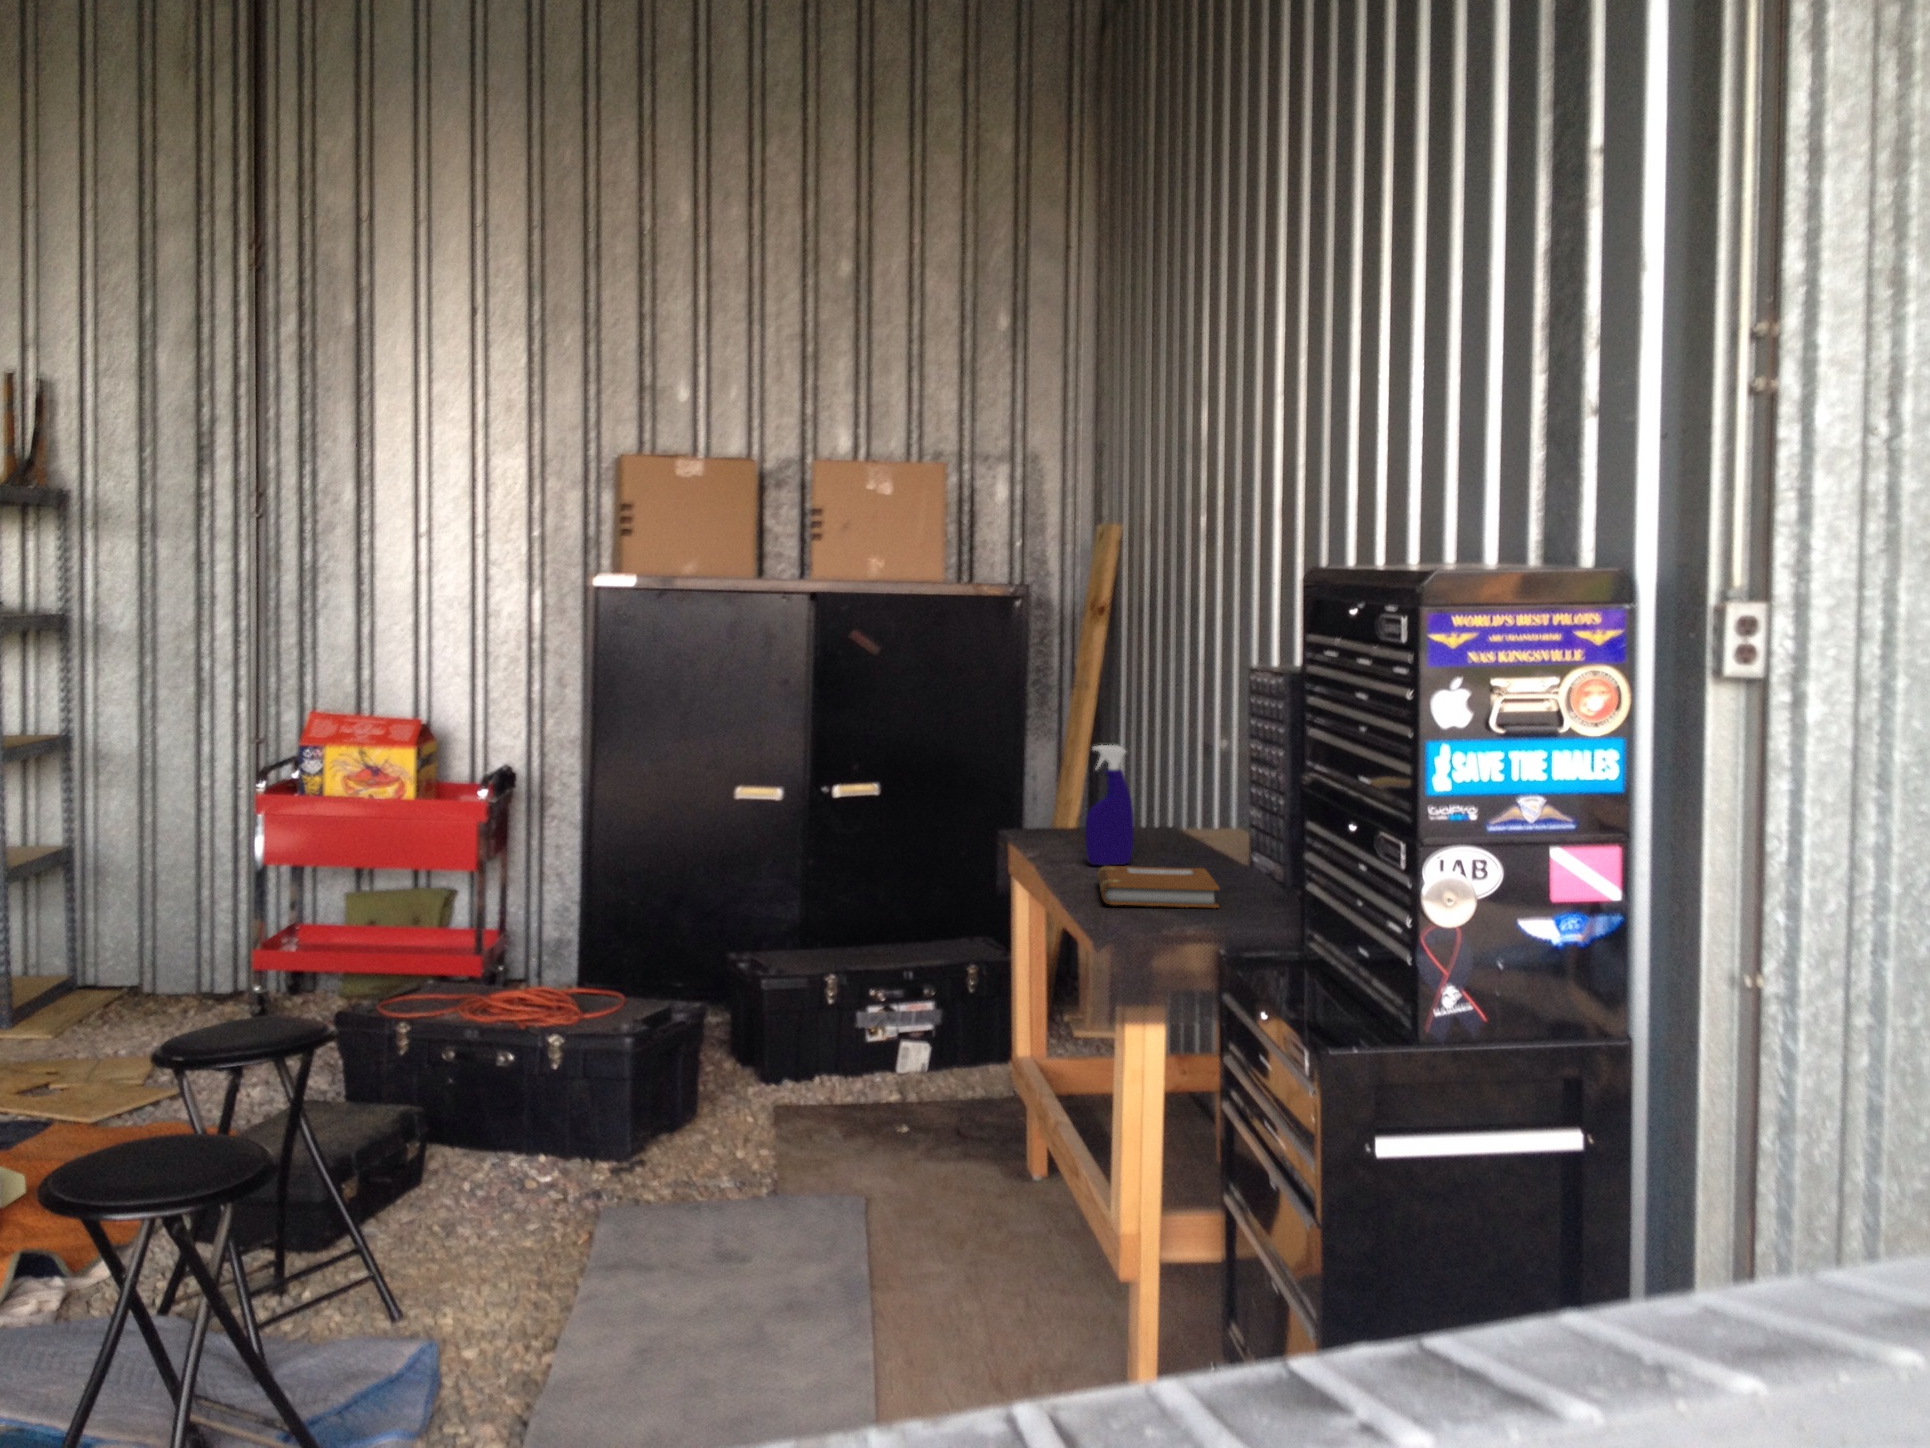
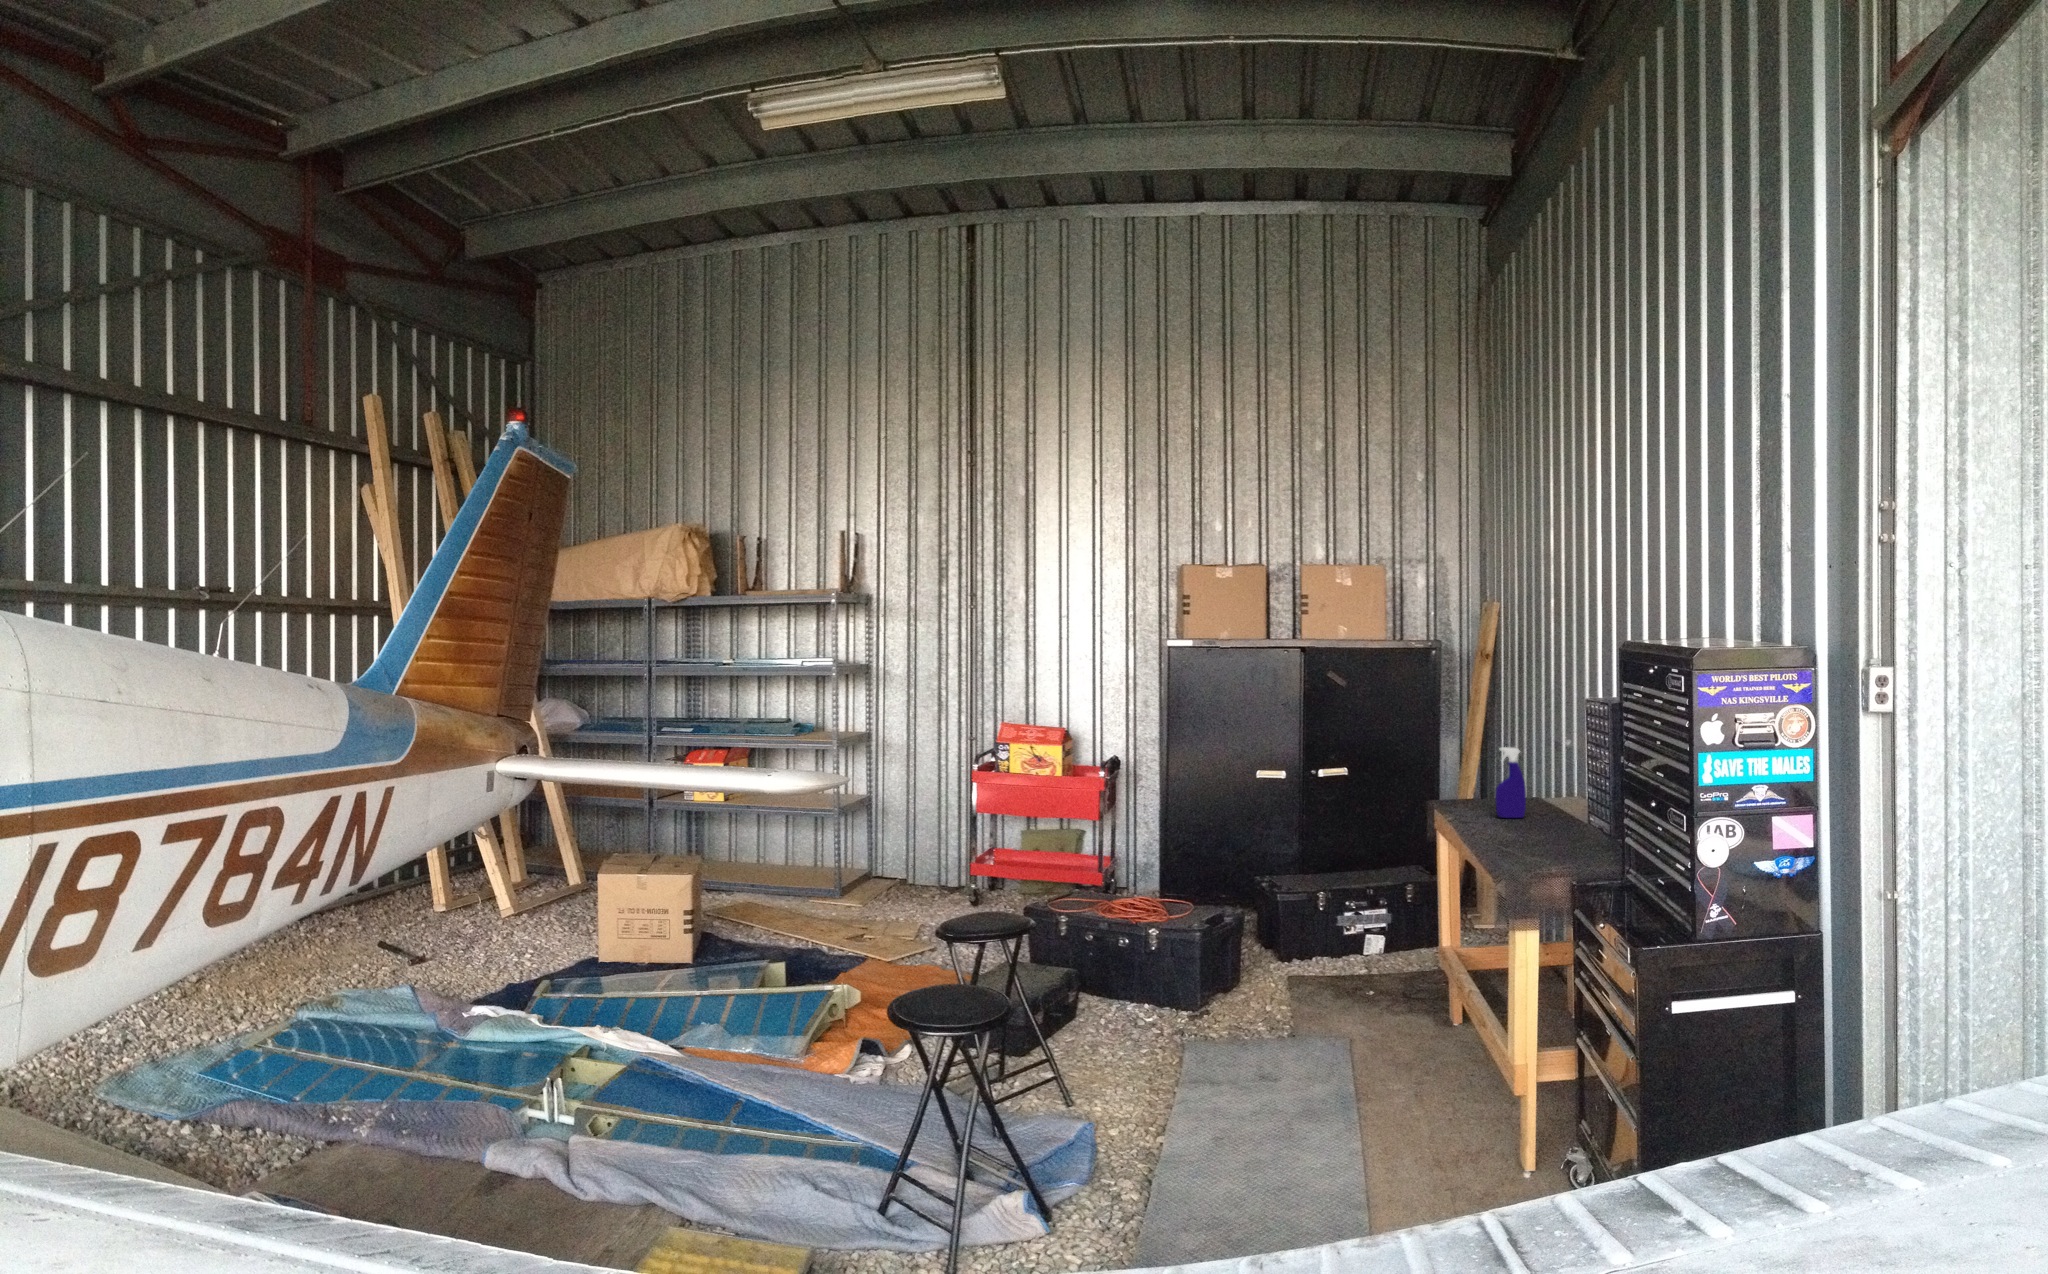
notebook: present [1097,866,1220,908] -> none [1504,817,1581,840]

